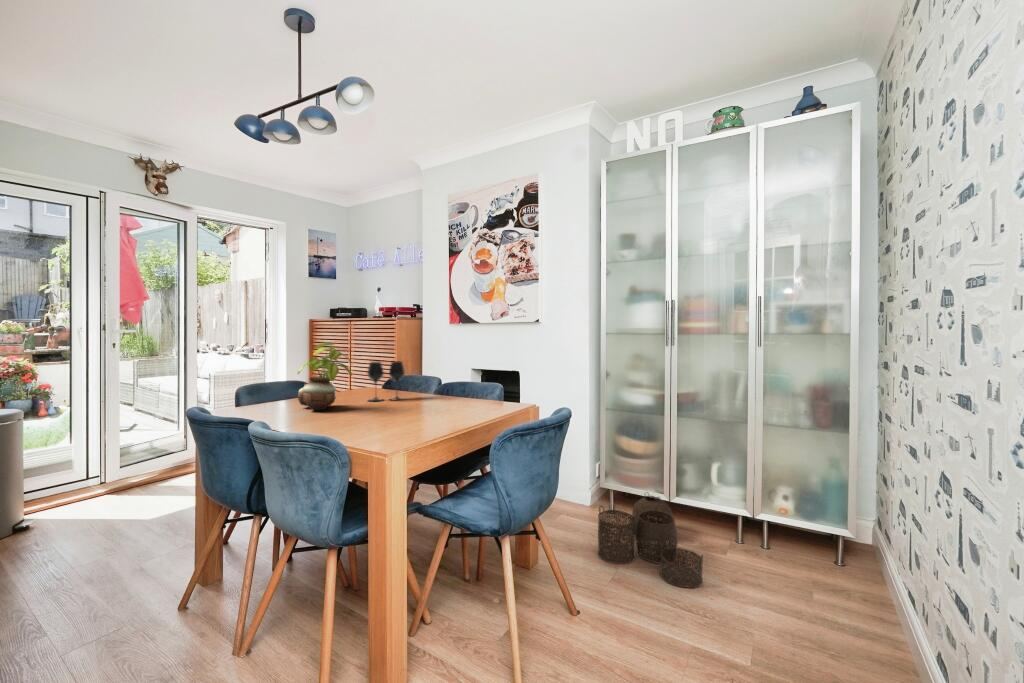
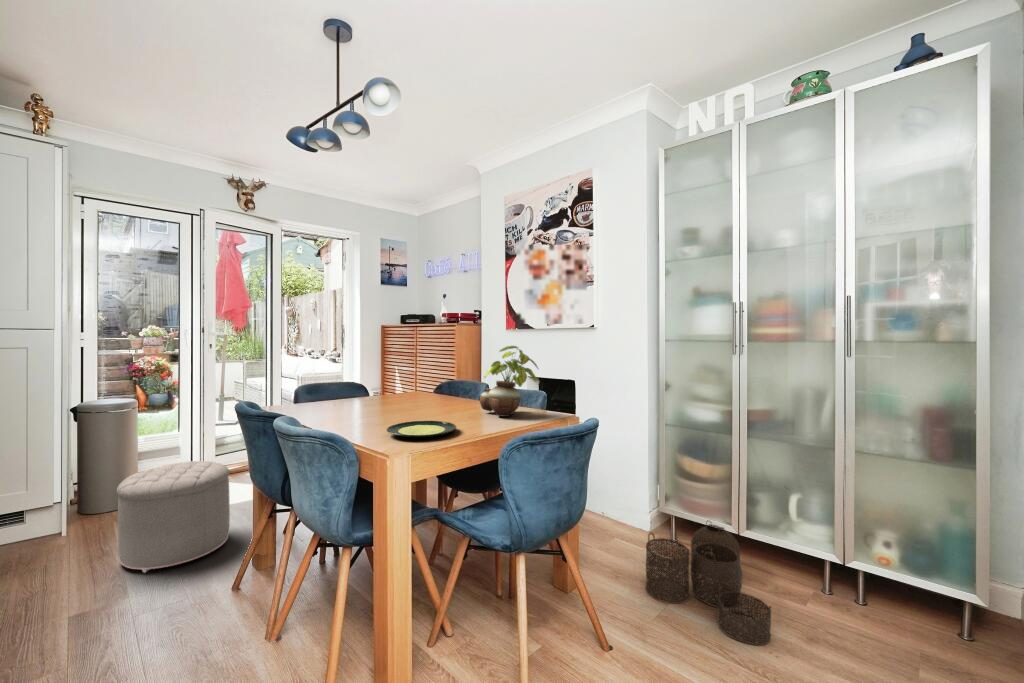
potted plant: present [298,343,352,410] -> present [480,346,538,417]
wine glass: present [368,361,405,401] -> none [408,366,446,406]
plate: none [368,413,435,427] -> present [386,421,456,437]
ottoman: none [33,470,166,594] -> present [117,461,230,573]

